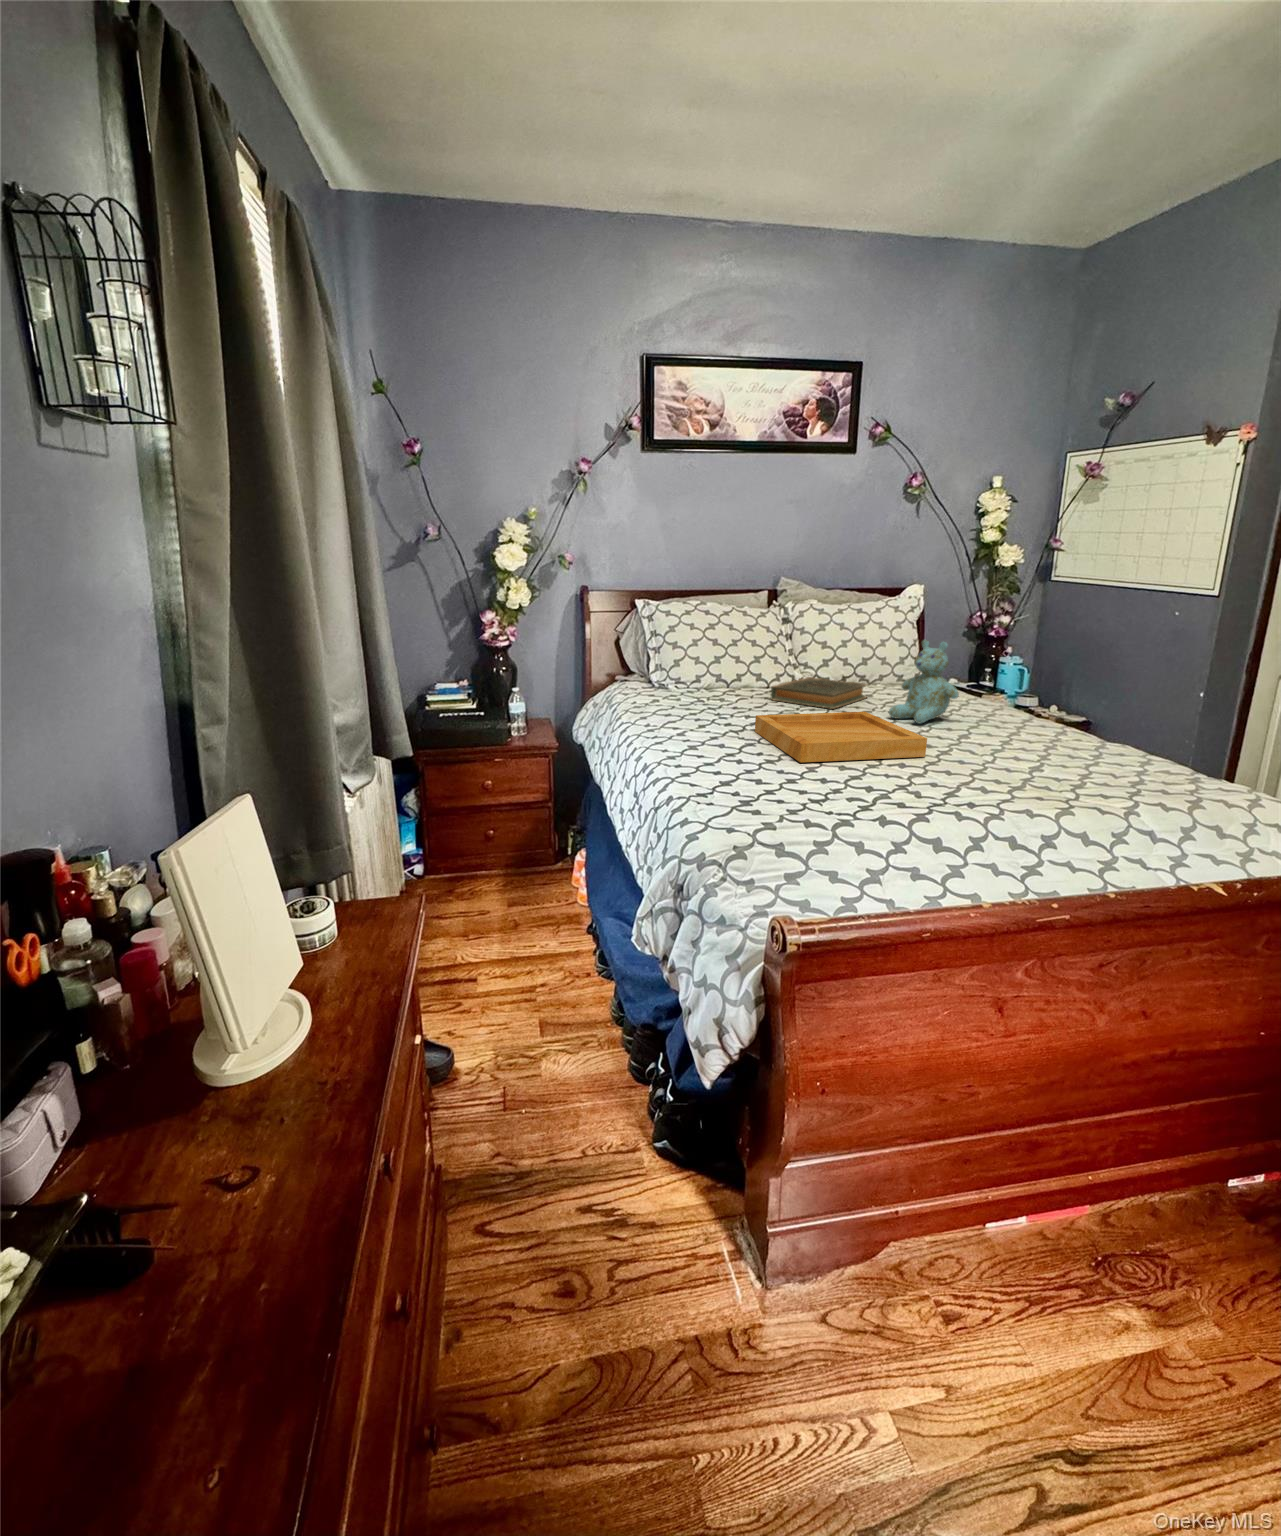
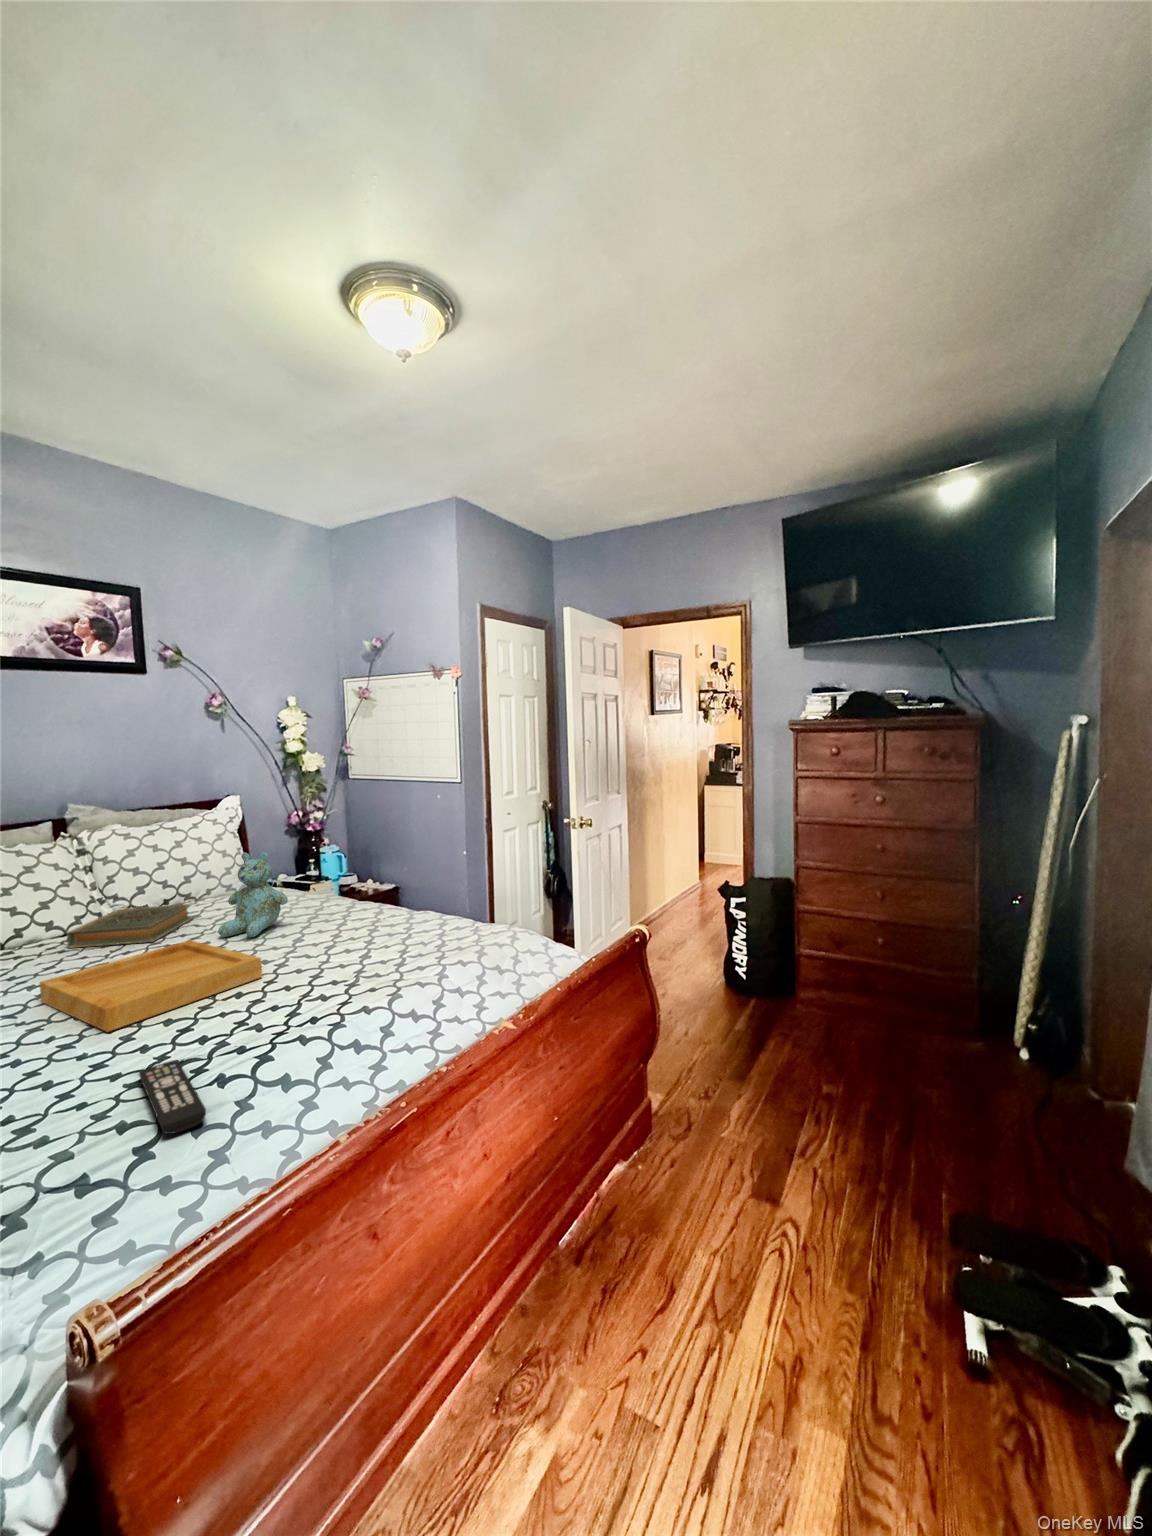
remote control: none [822,793,872,842] -> present [139,1060,206,1134]

